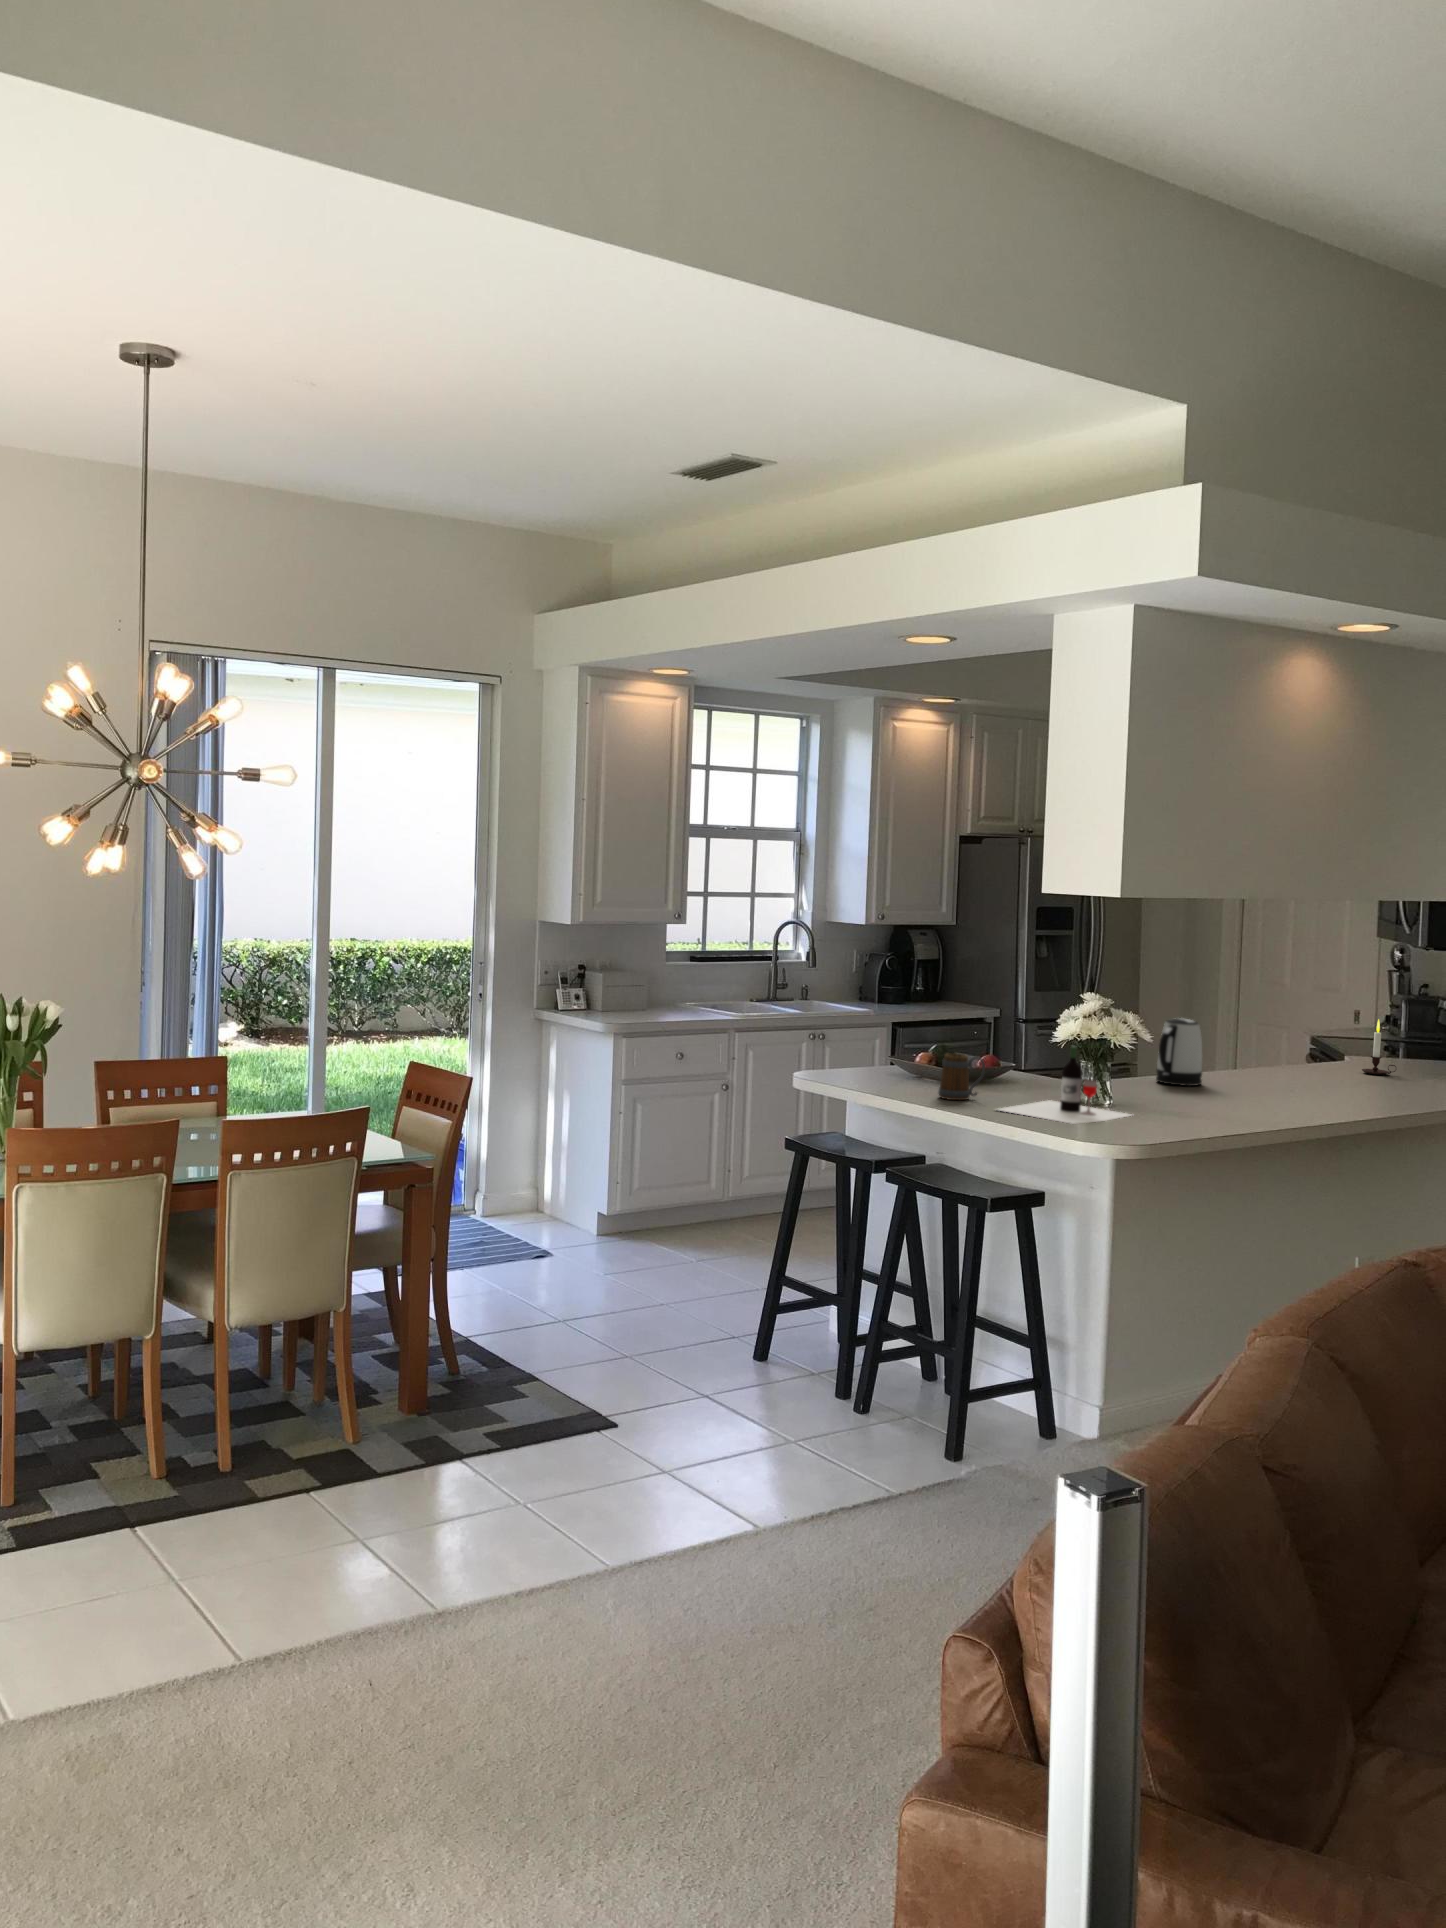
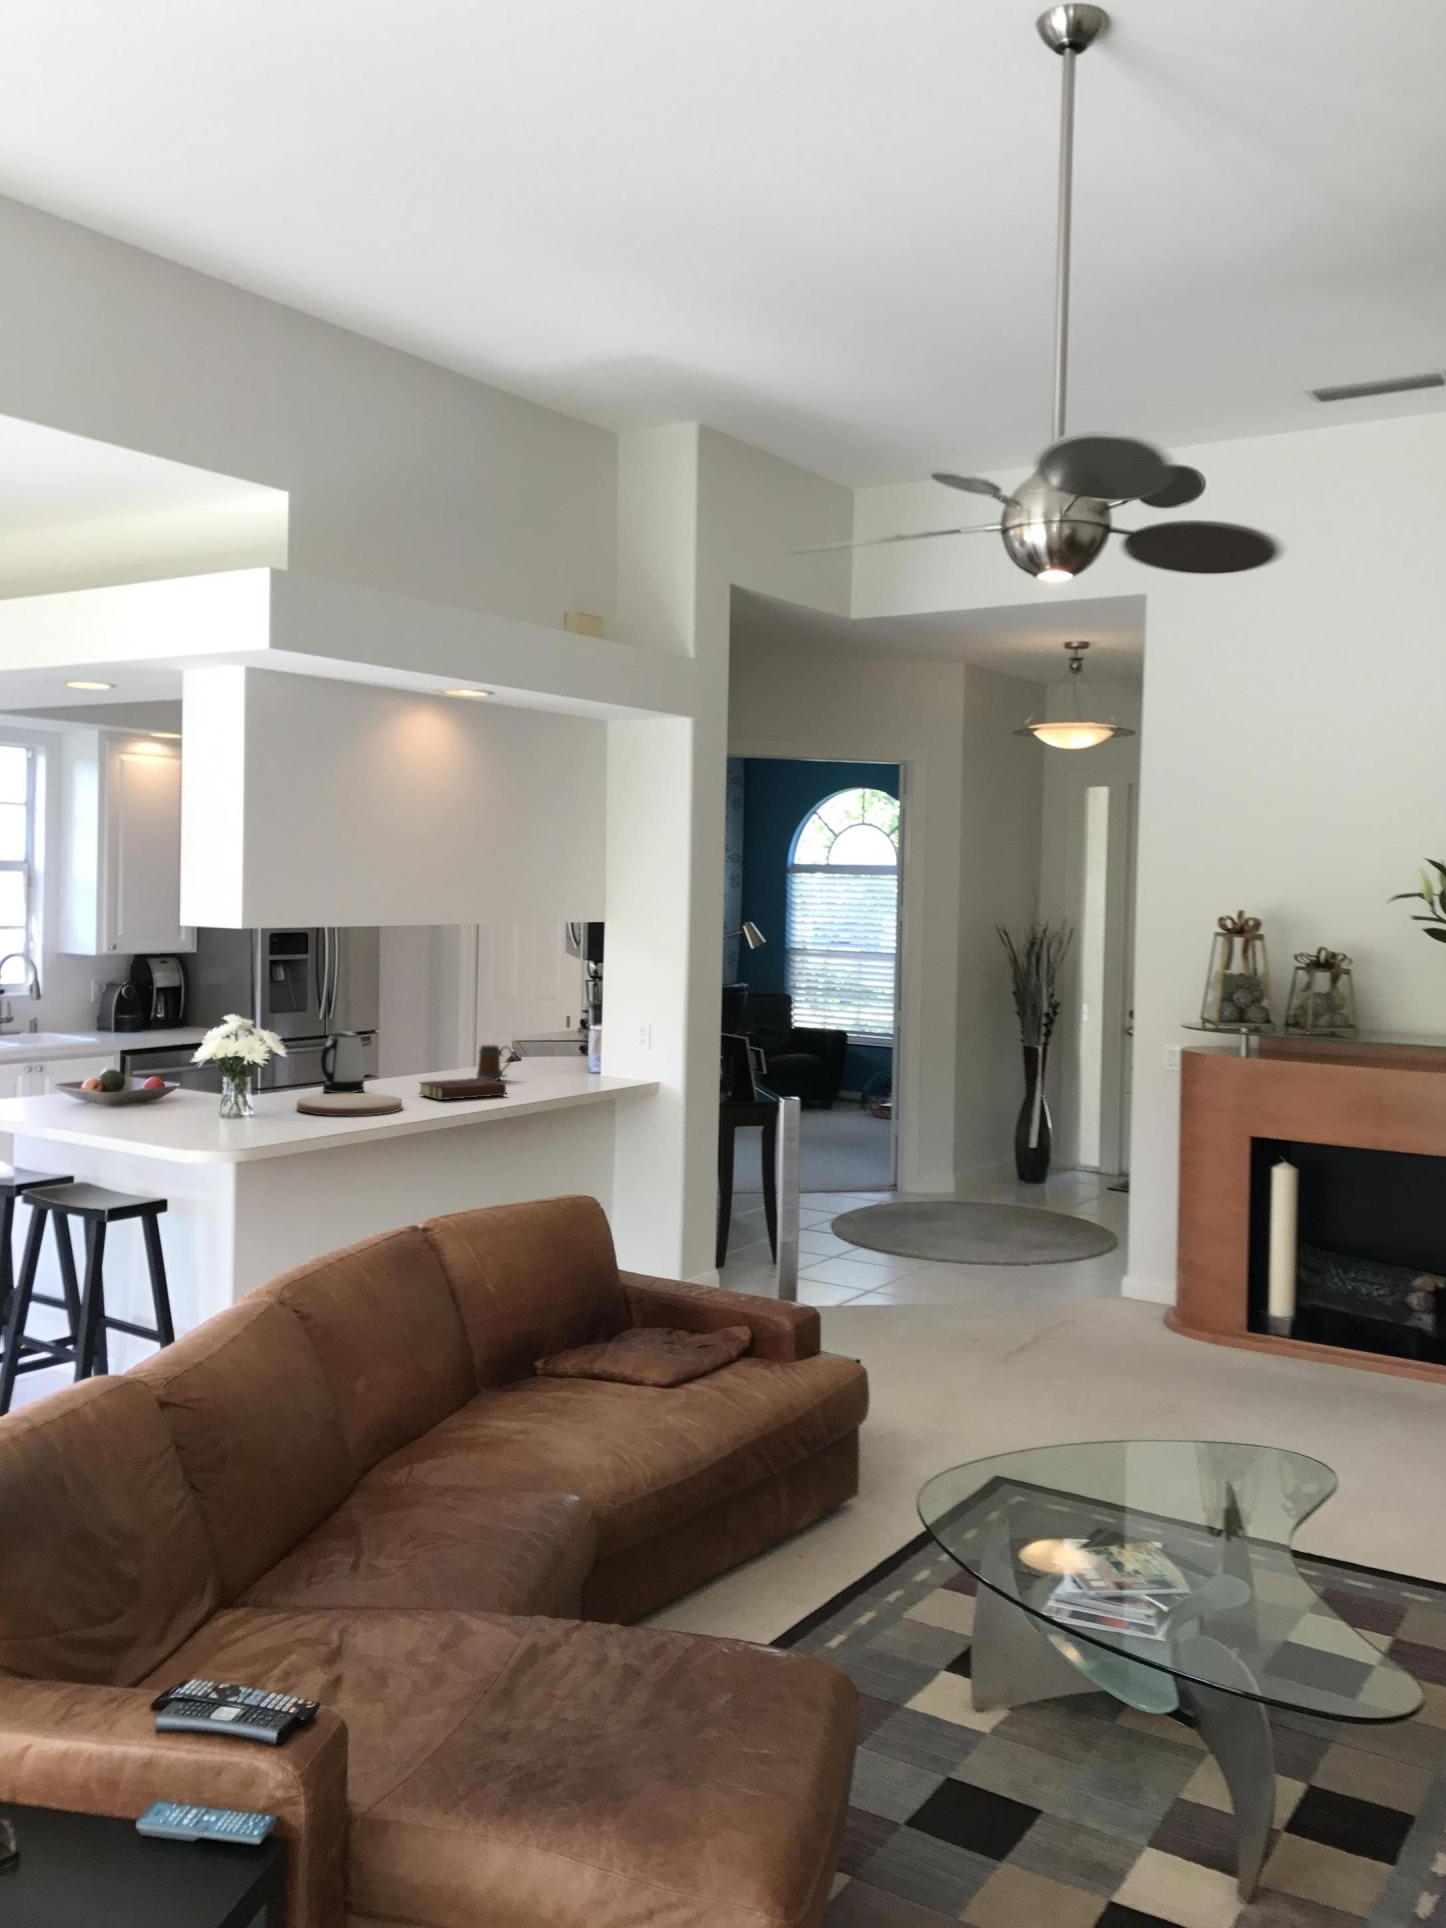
candle: present [1362,1019,1396,1075] -> none [524,1024,553,1073]
wine bottle: present [999,1046,1131,1124] -> none [129,1062,270,1135]
mug: present [938,1053,985,1100] -> present [477,1045,512,1081]
book: none [1268,1078,1373,1101] -> present [419,1078,506,1100]
cutting board: none [1149,1086,1267,1114] -> present [297,1093,402,1116]

